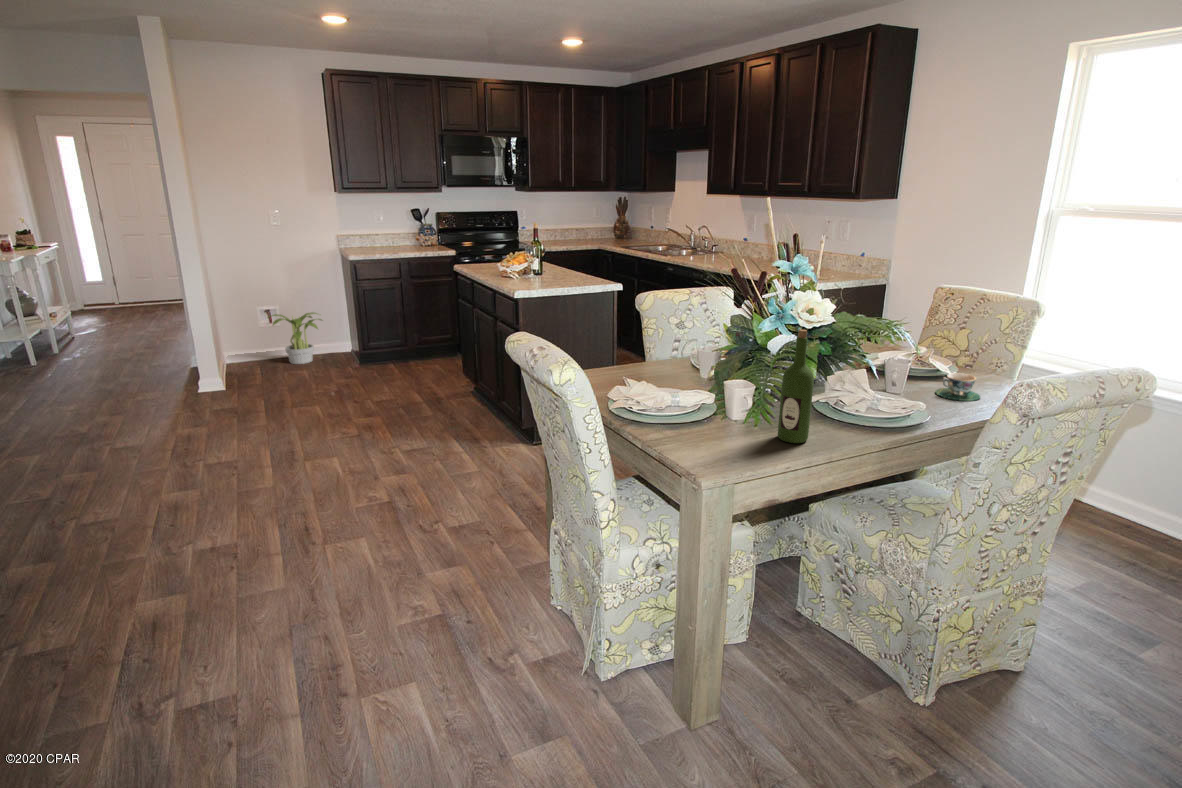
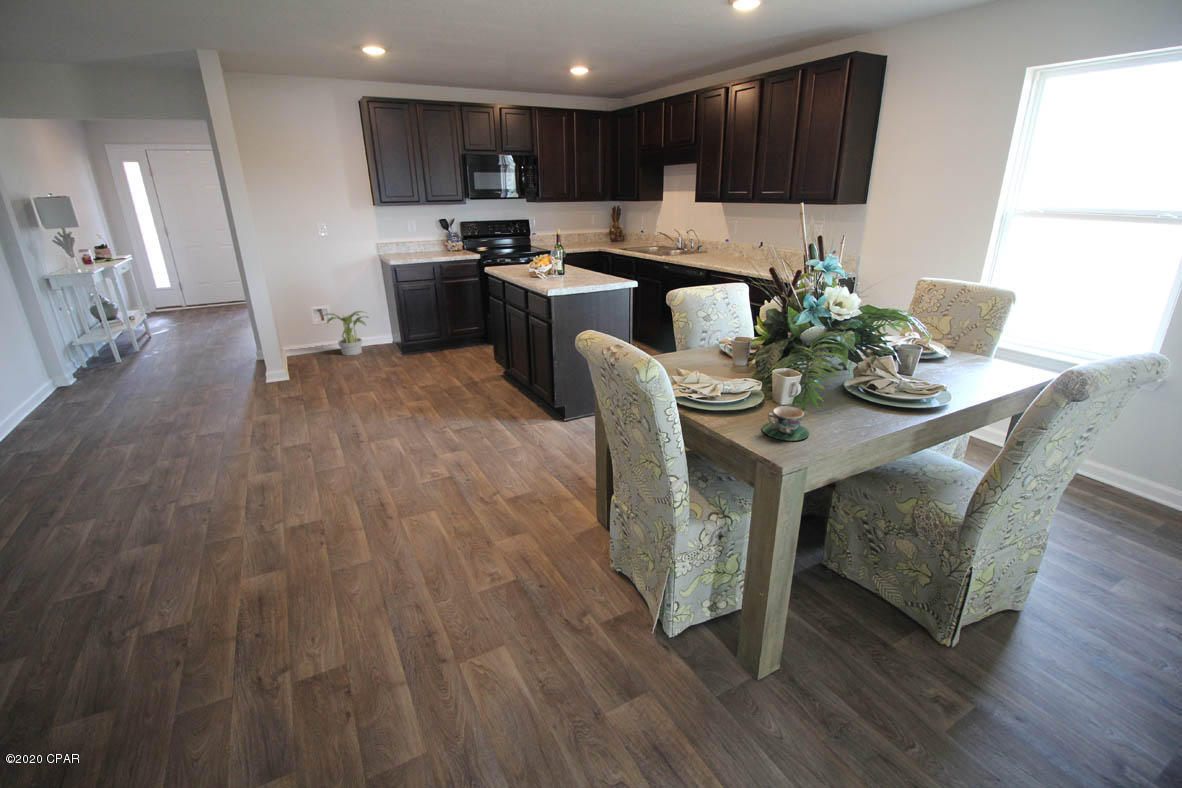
wine bottle: present [778,329,814,443] -> none [829,325,866,427]
teacup: present [936,373,980,401] -> present [762,406,809,441]

